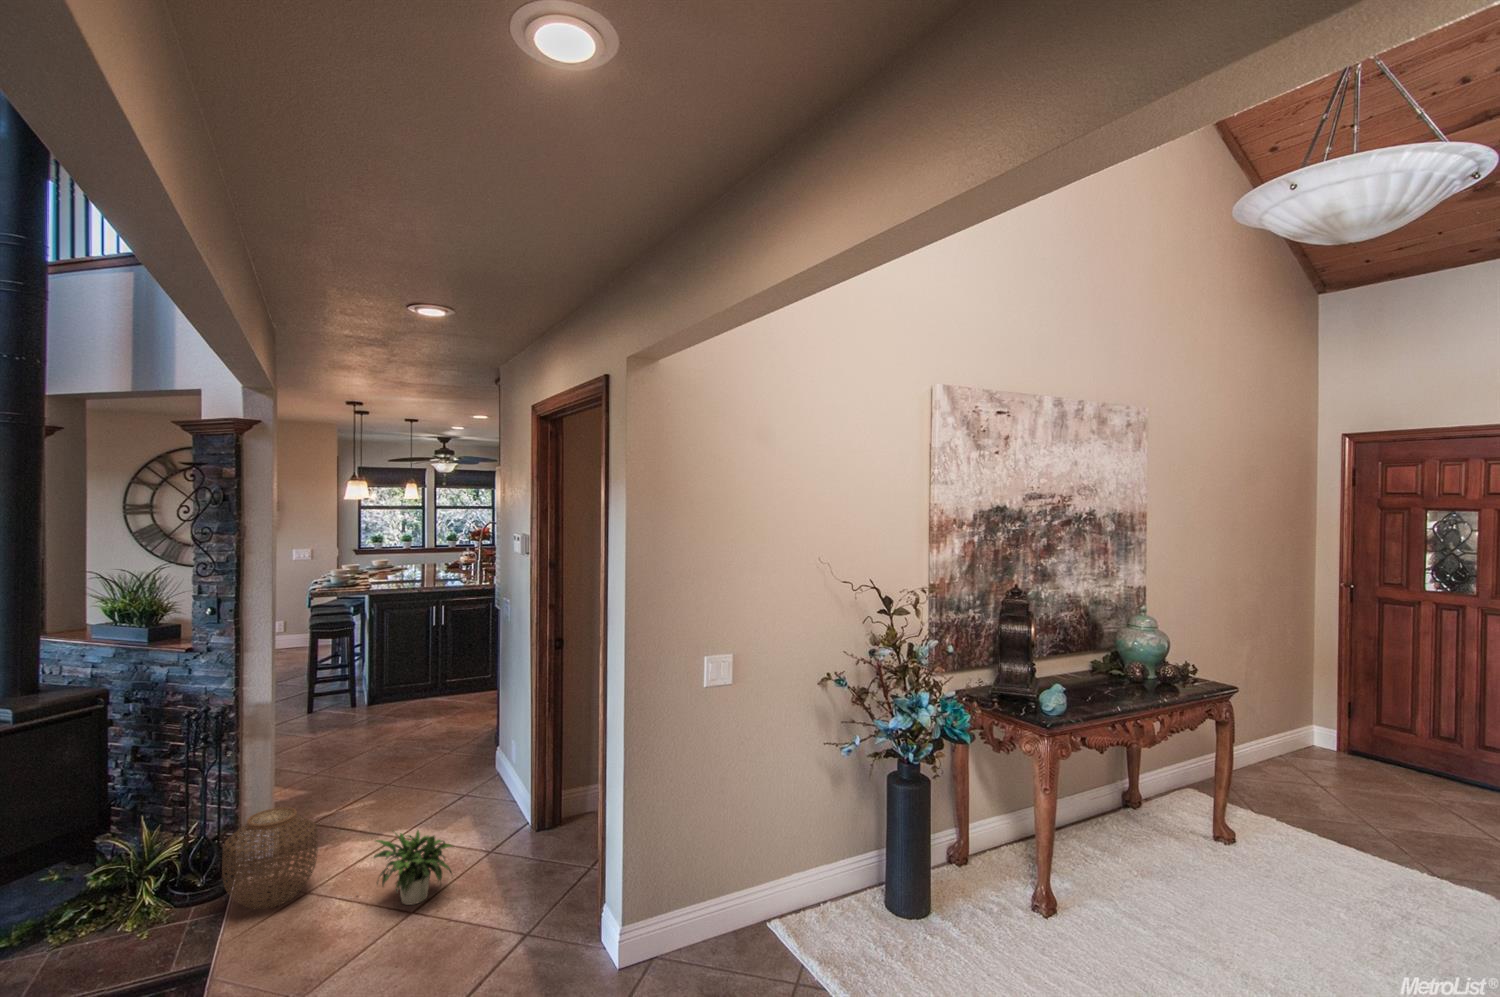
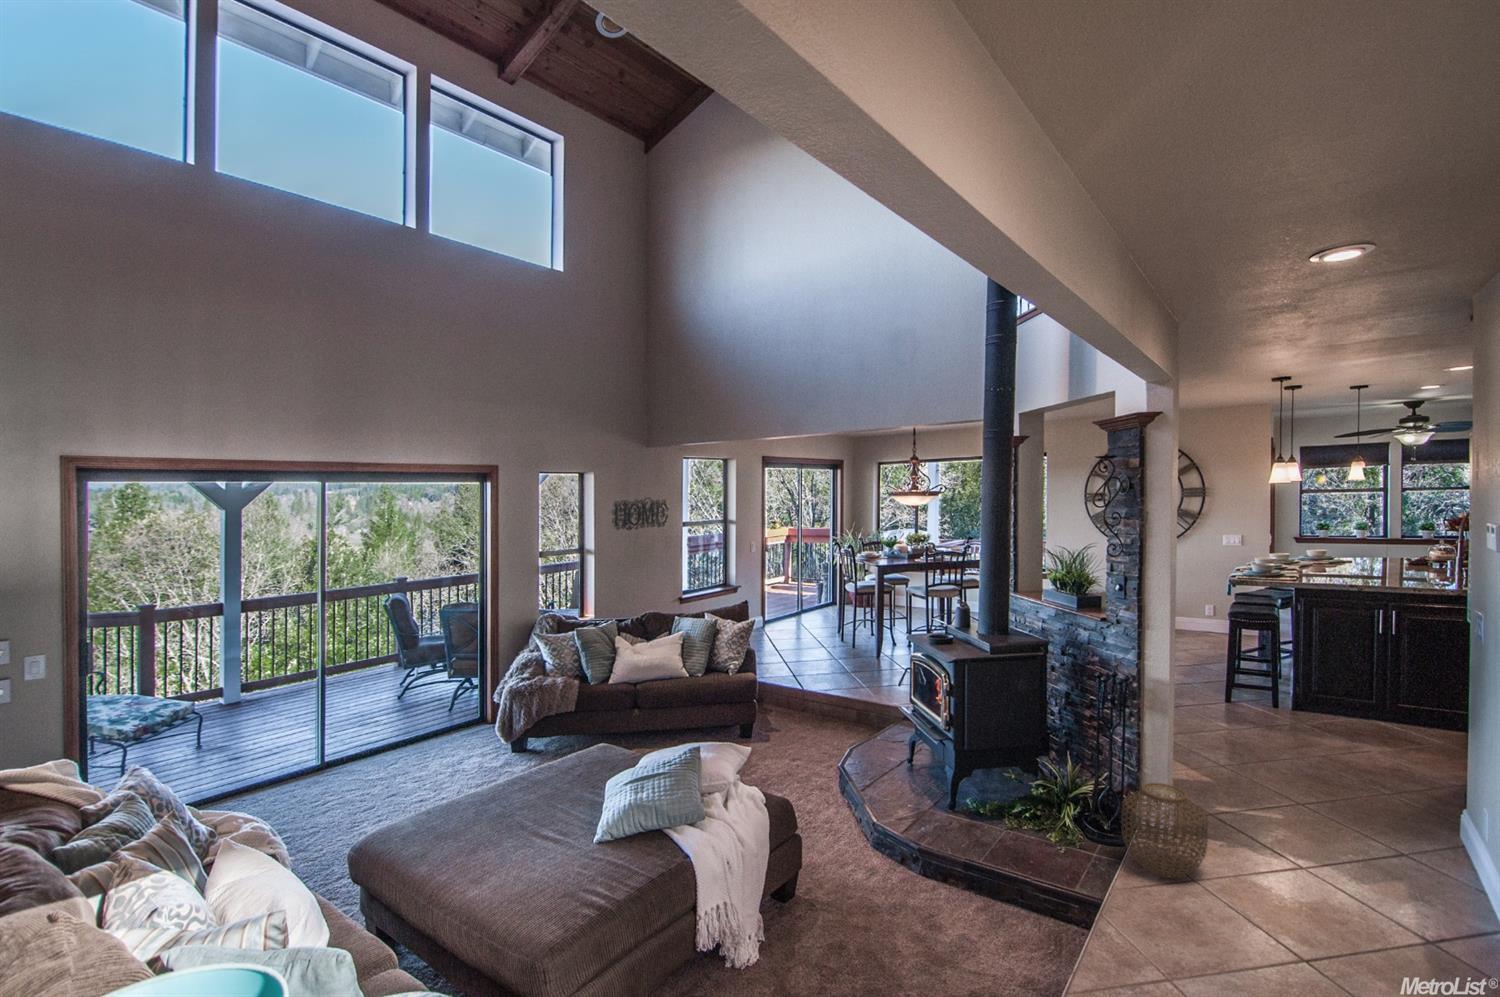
potted plant: present [374,830,452,905] -> none [1244,855,1366,952]

